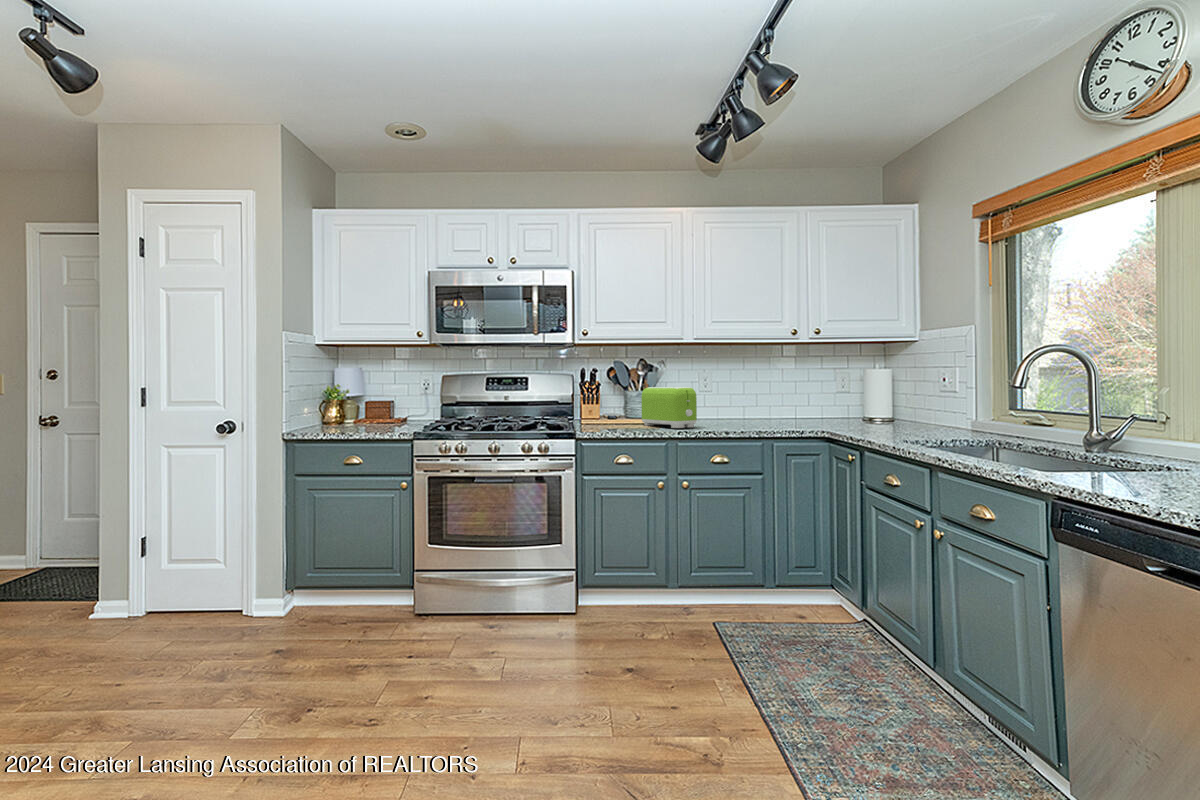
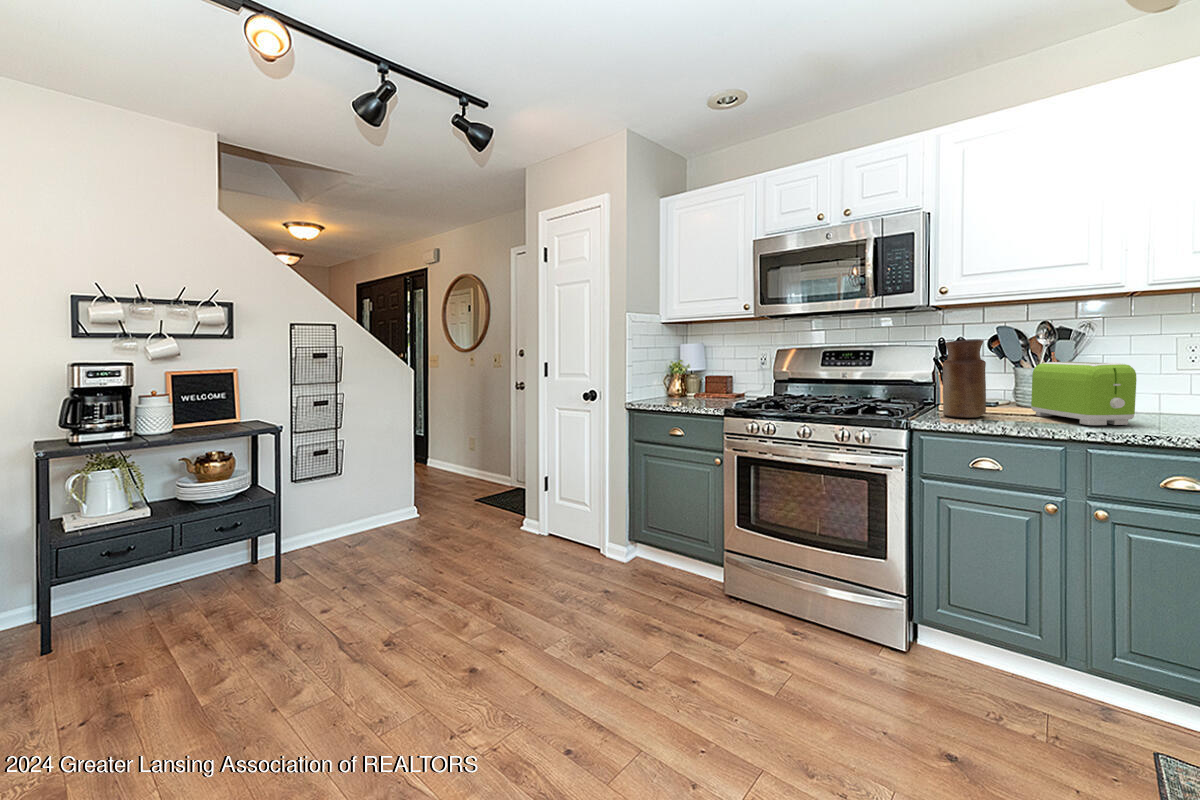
vase: none [590,369,618,428] -> present [943,340,986,418]

